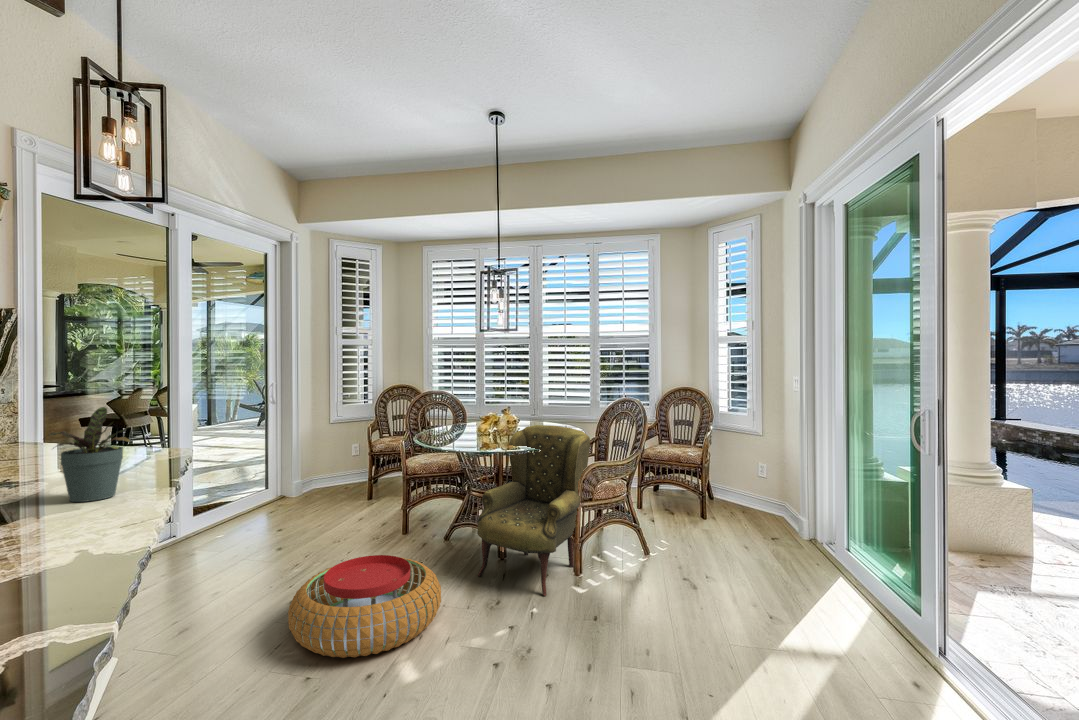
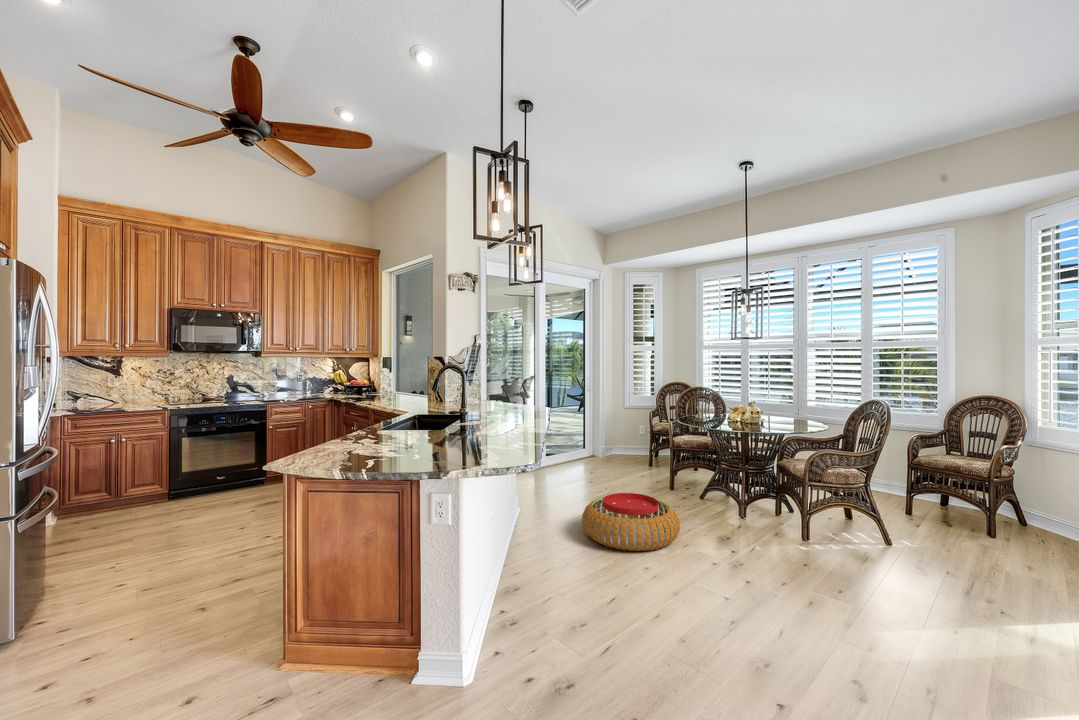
potted plant: present [50,407,130,502] -> none [476,381,507,424]
armchair: present [477,425,590,596] -> none [716,415,822,550]

